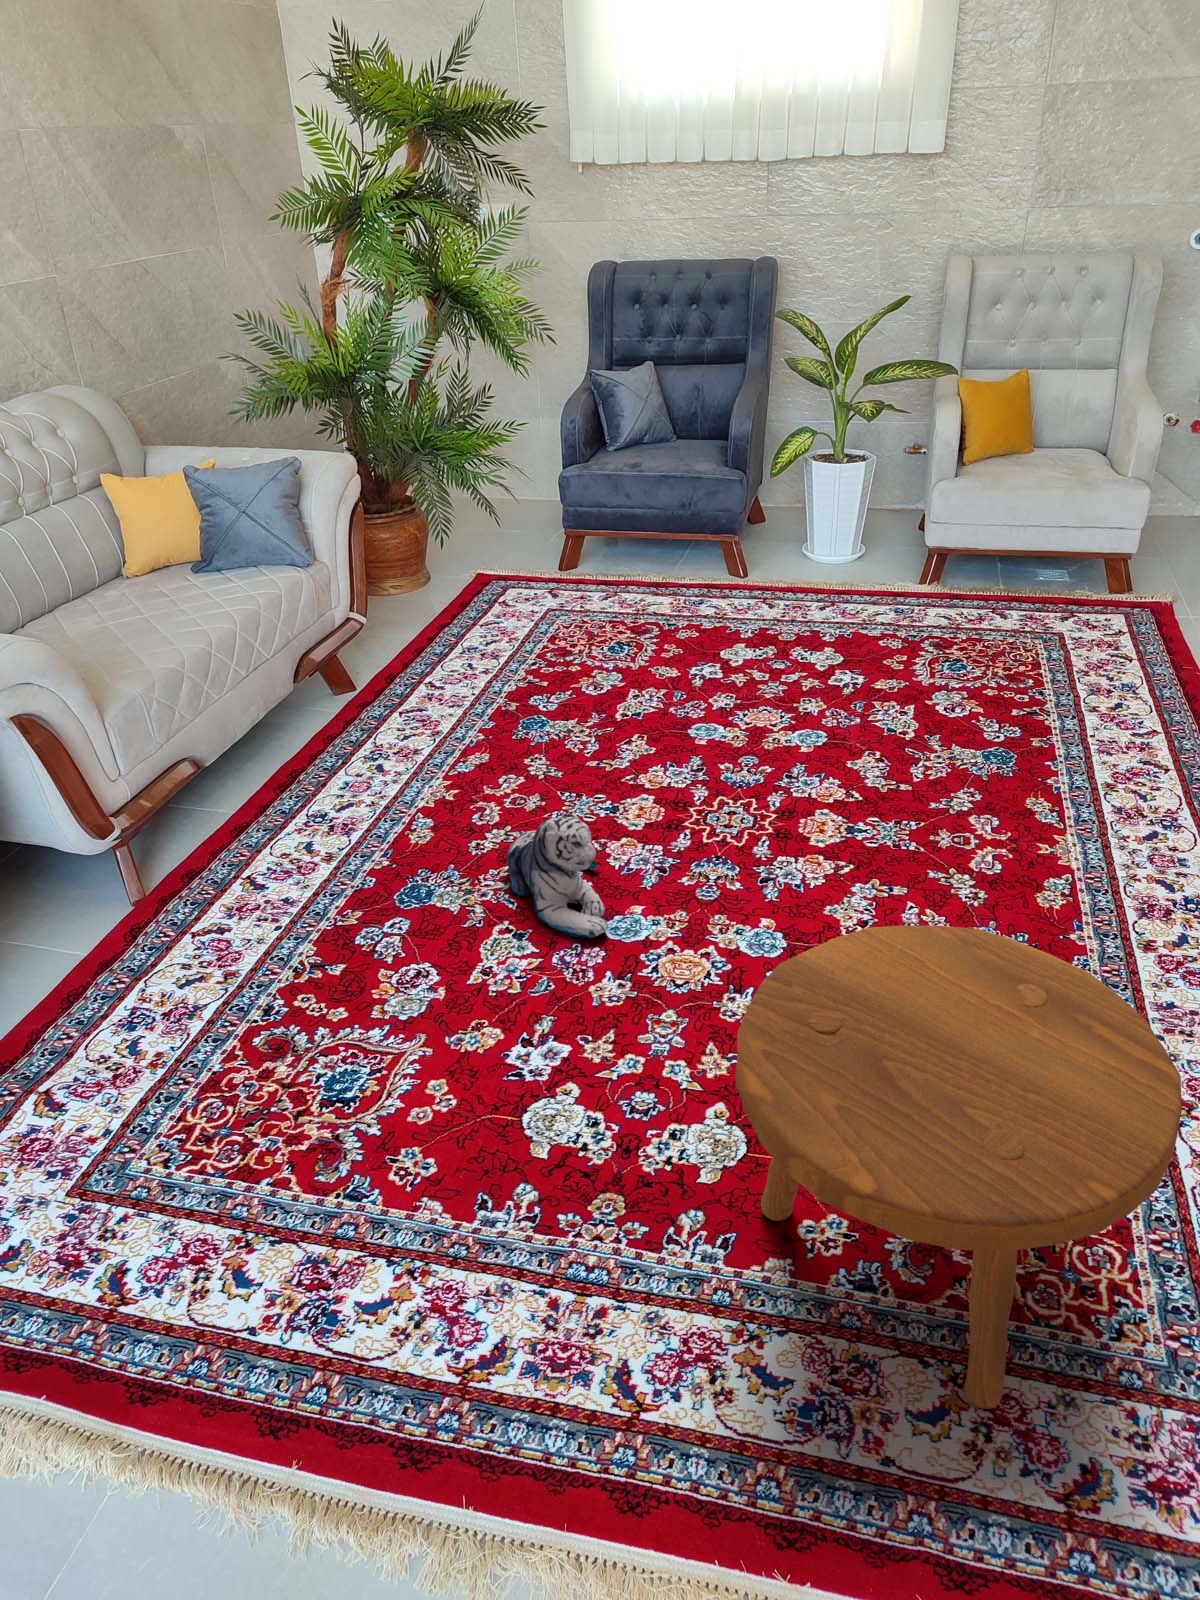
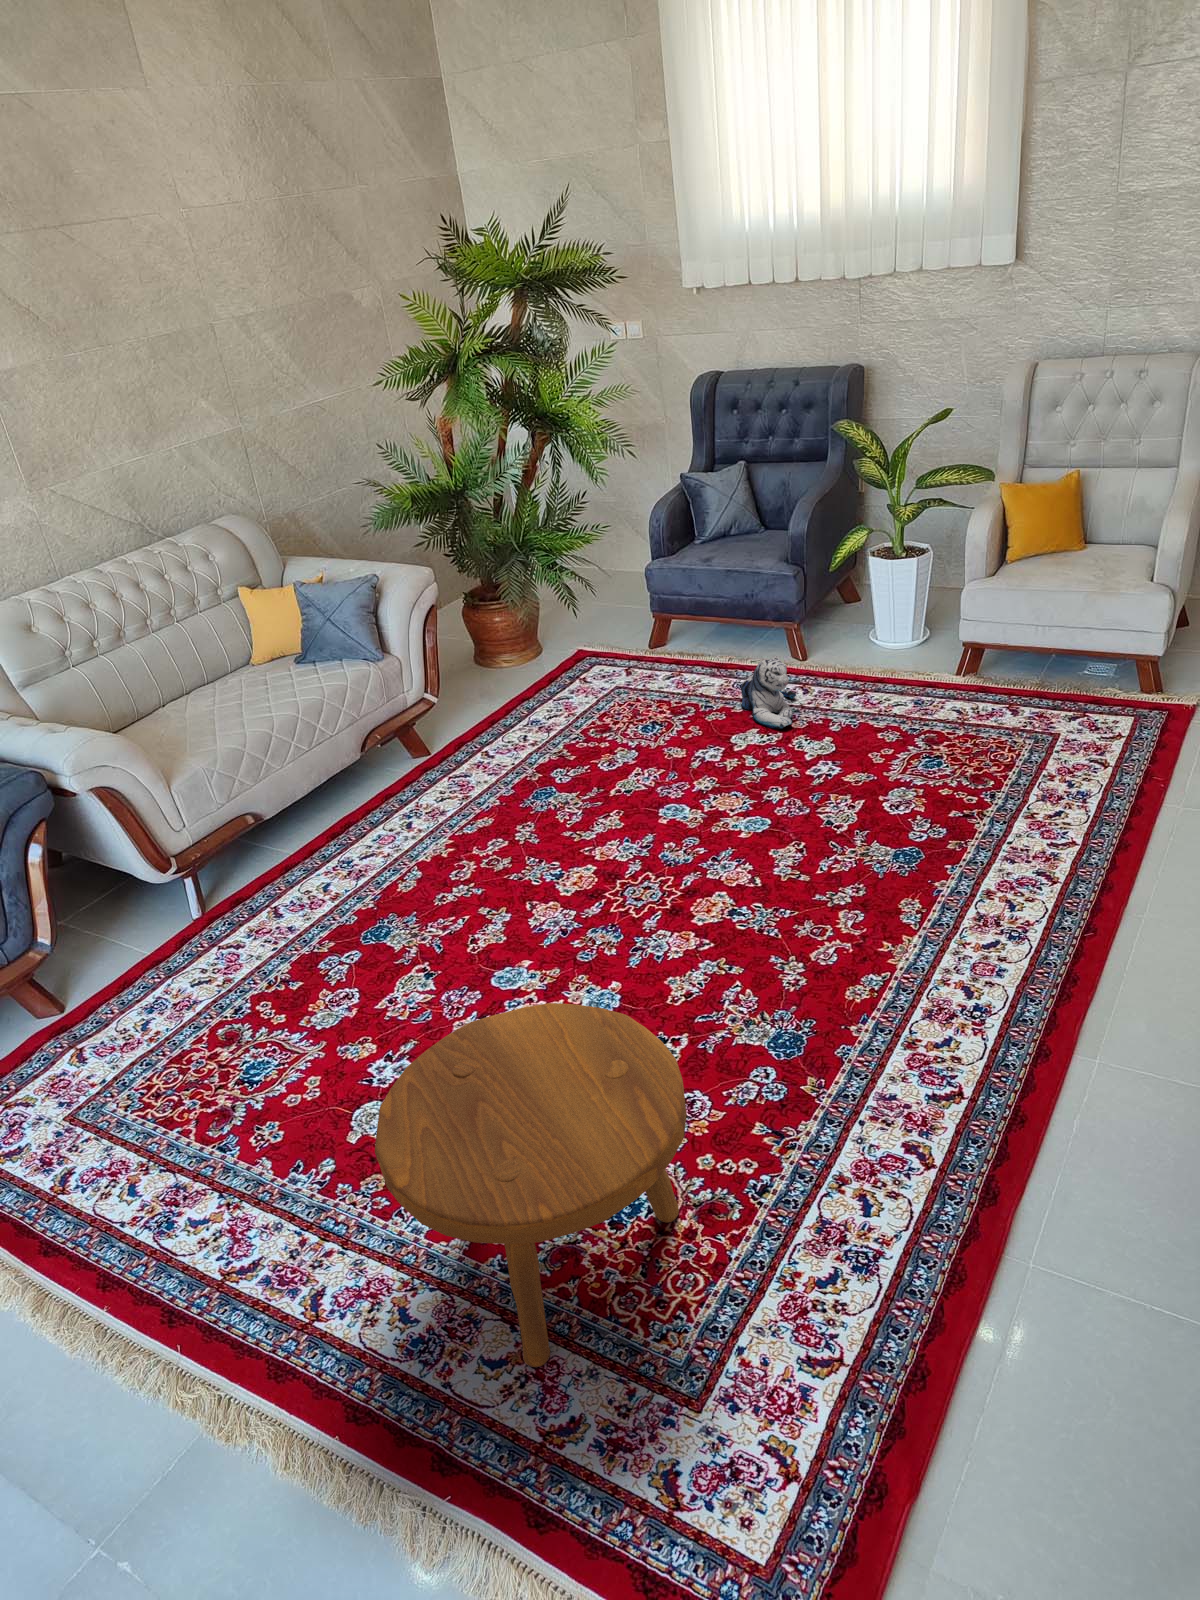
plush toy: present [507,814,608,939] -> present [741,658,796,729]

